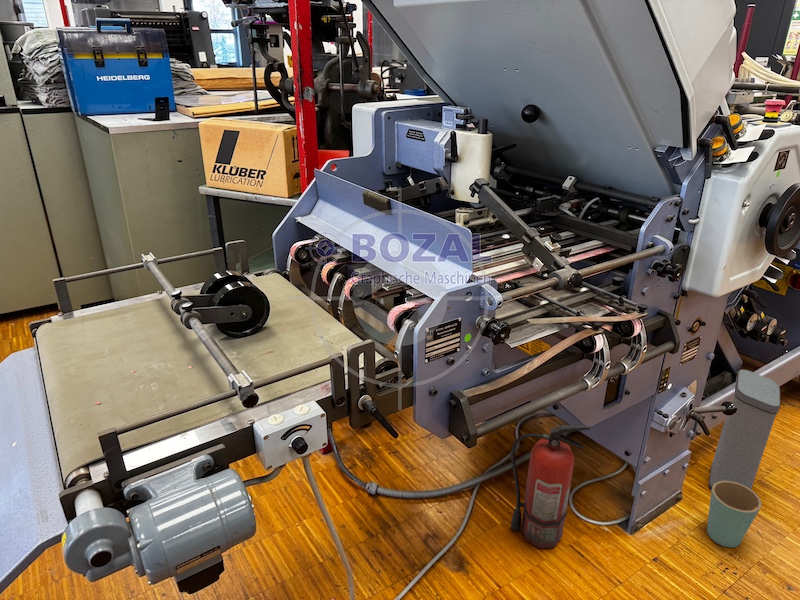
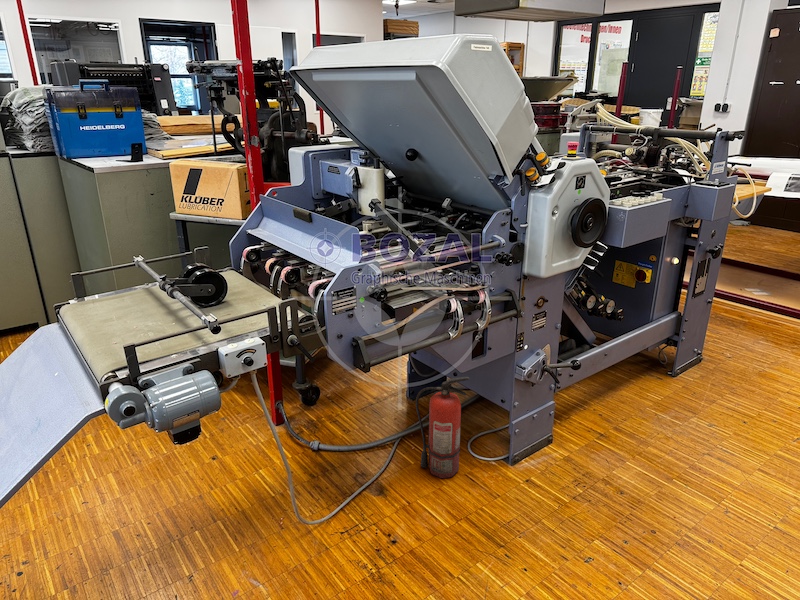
trash can: present [707,370,780,547] -> none [568,341,620,471]

